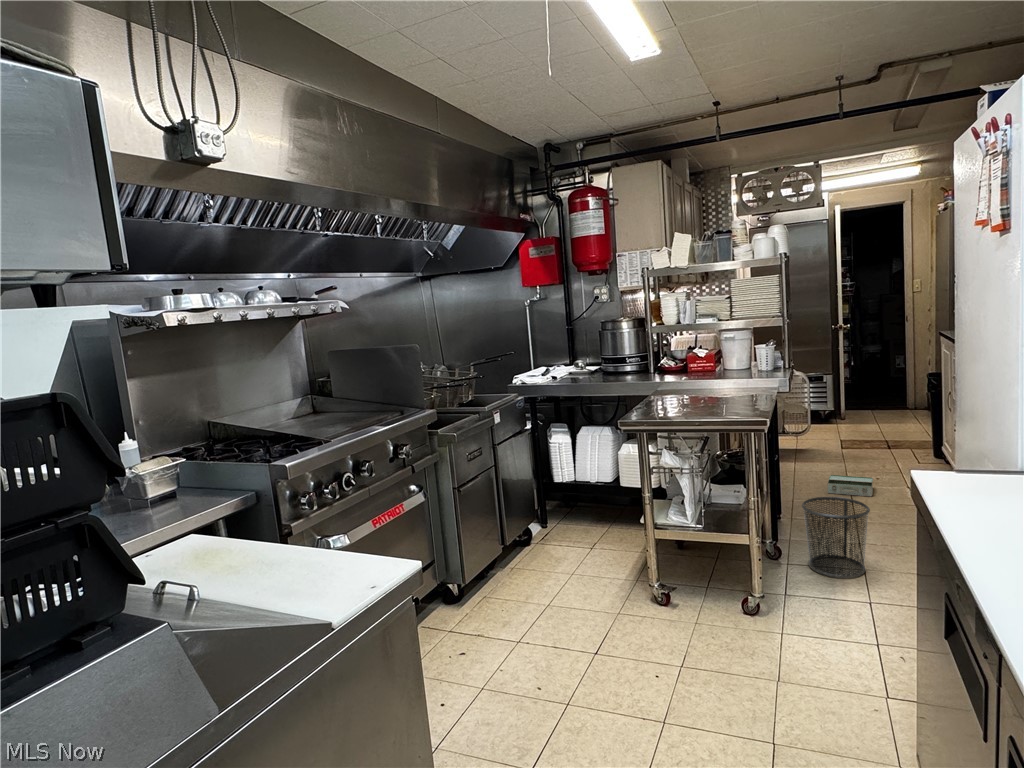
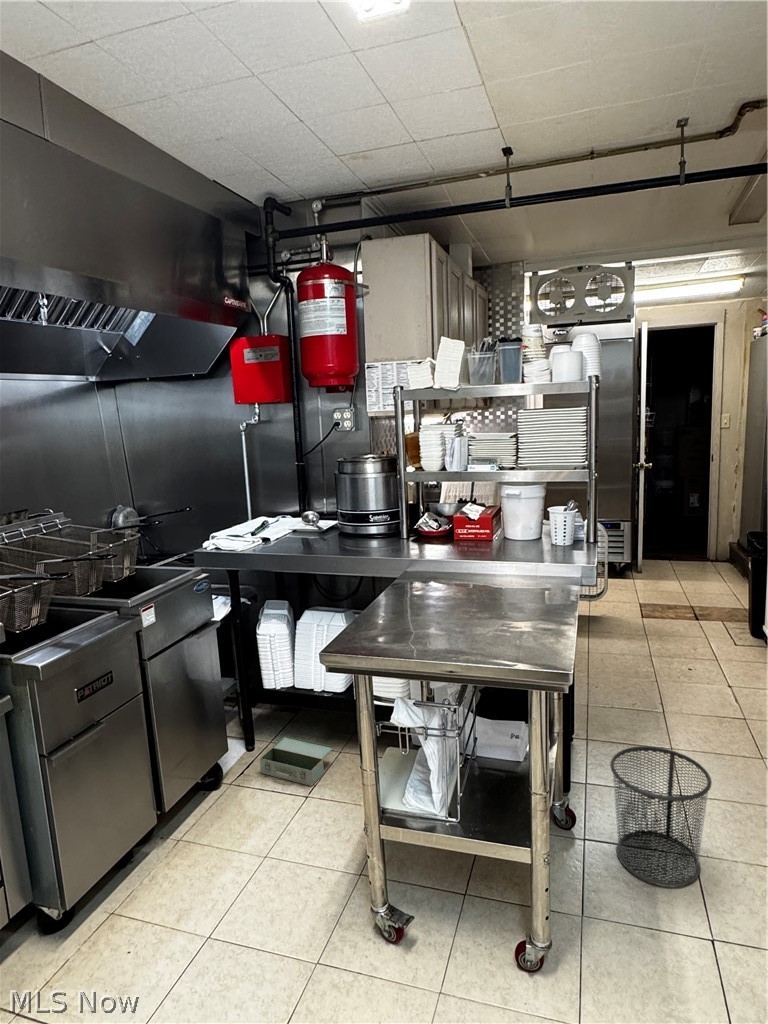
toolbox: present [827,475,873,496] -> present [260,736,334,786]

